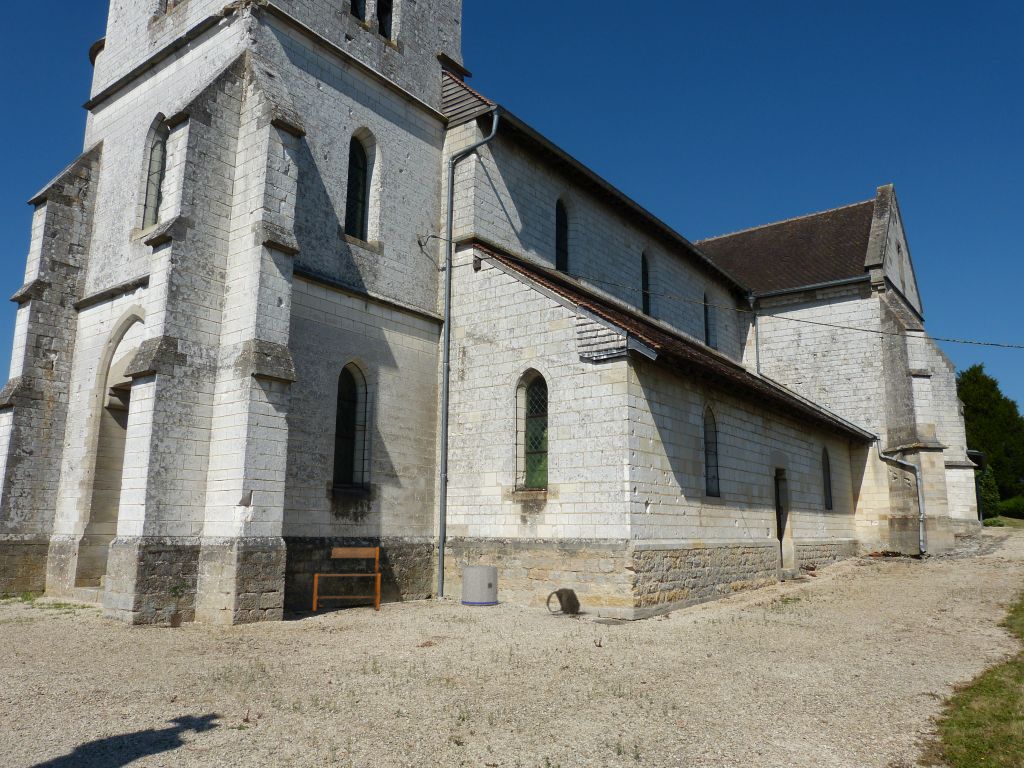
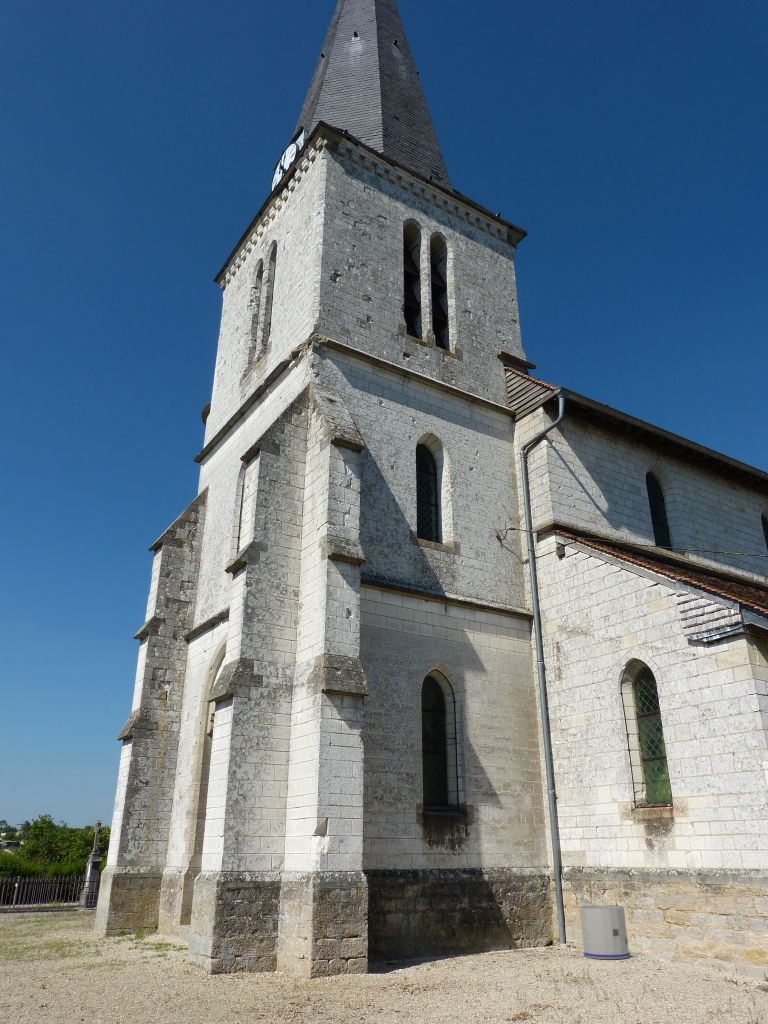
bench: present [313,547,381,611] -> none [407,882,485,962]
potted plant: present [168,581,192,627] -> none [244,921,274,977]
backpack: present [546,588,580,615] -> none [686,938,735,978]

